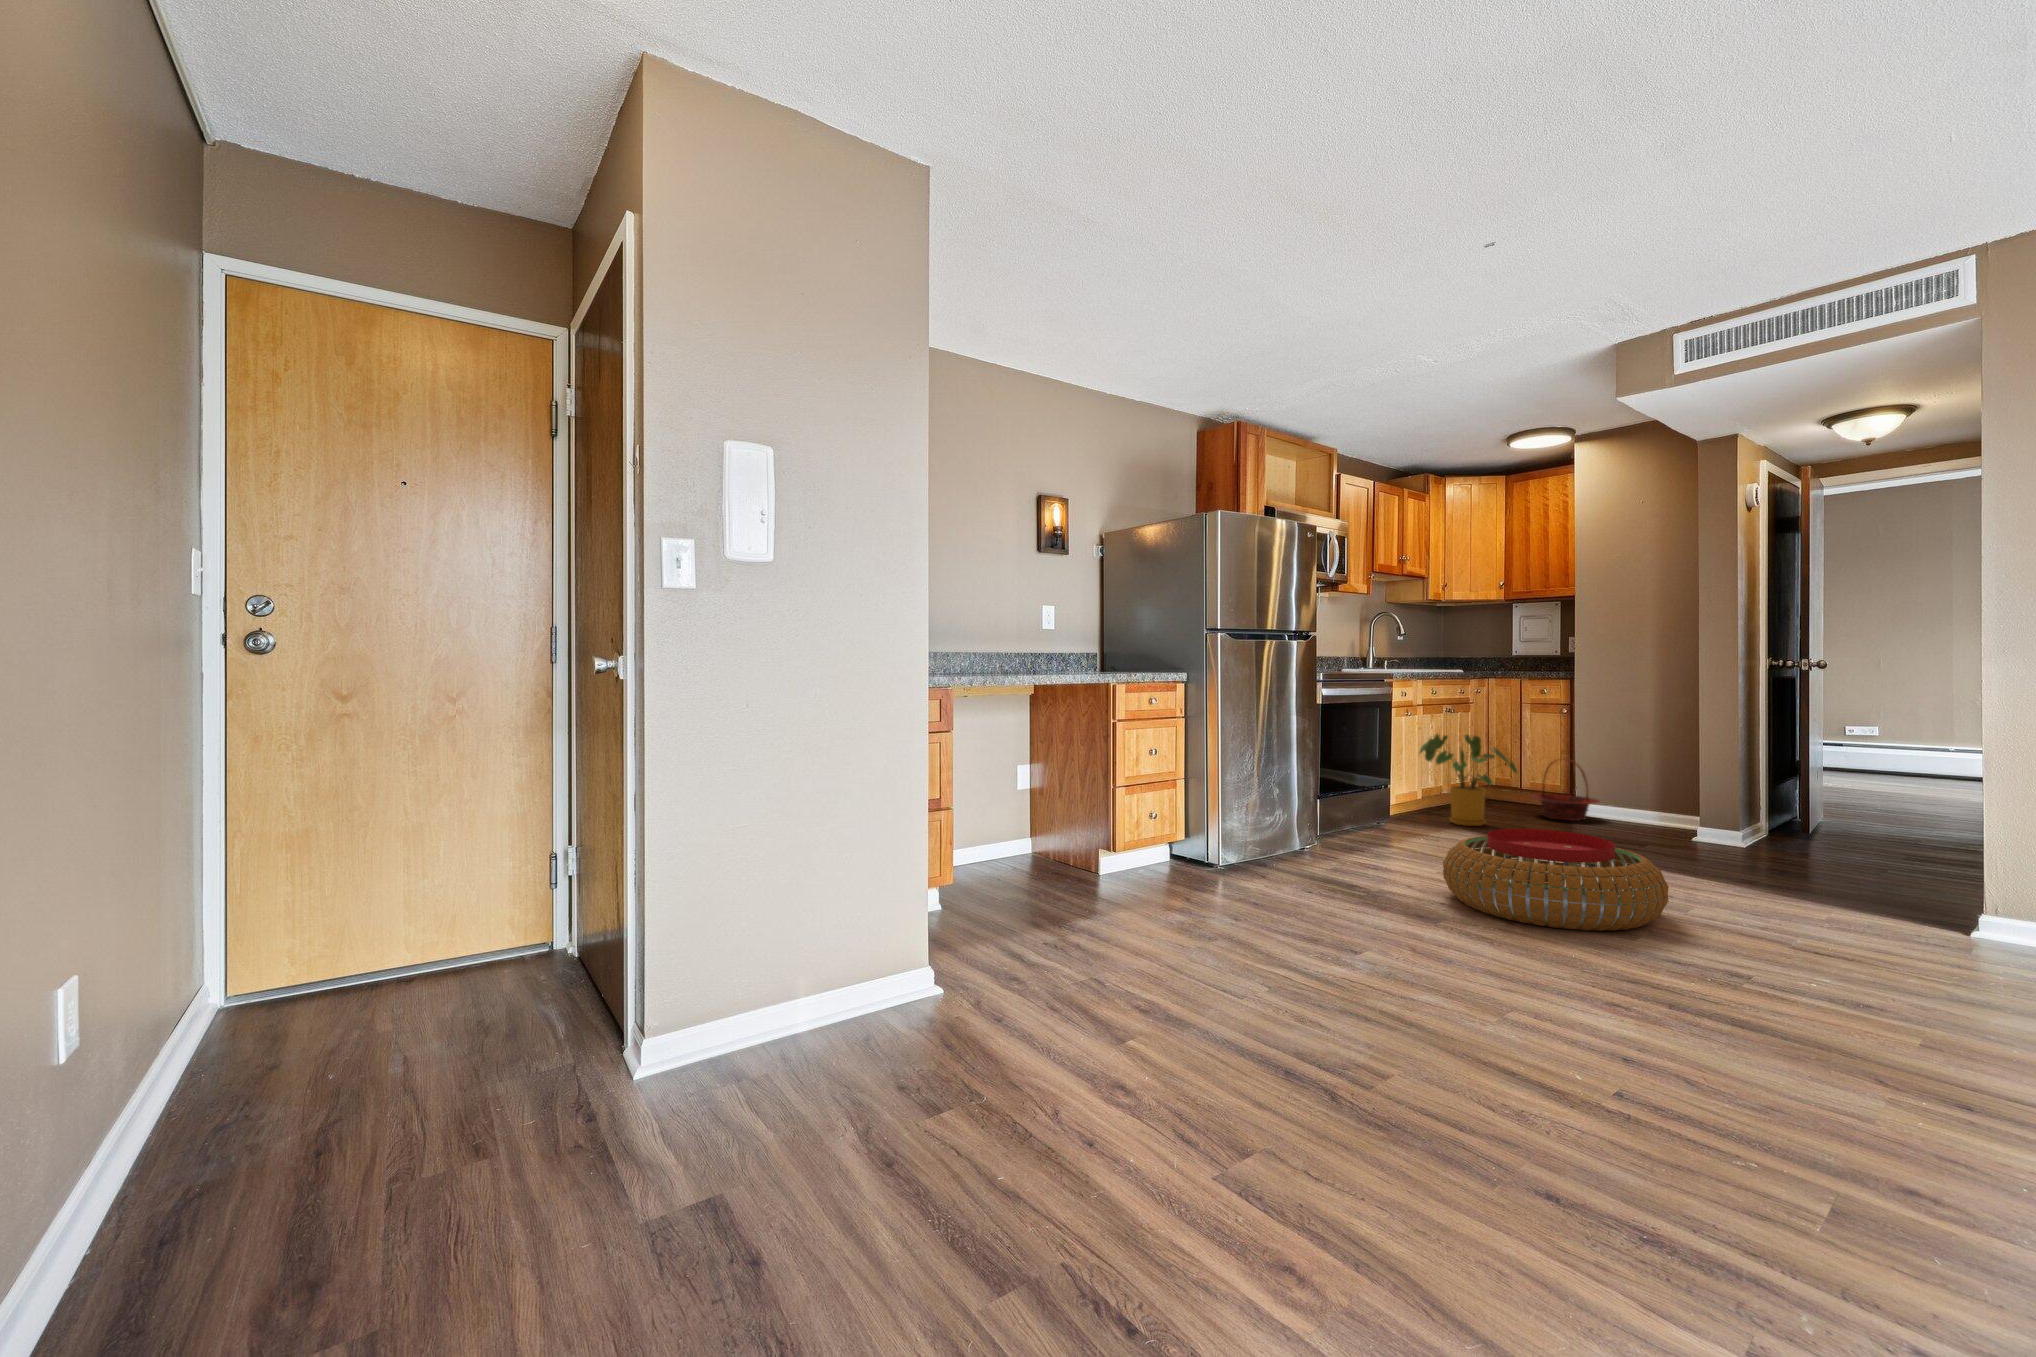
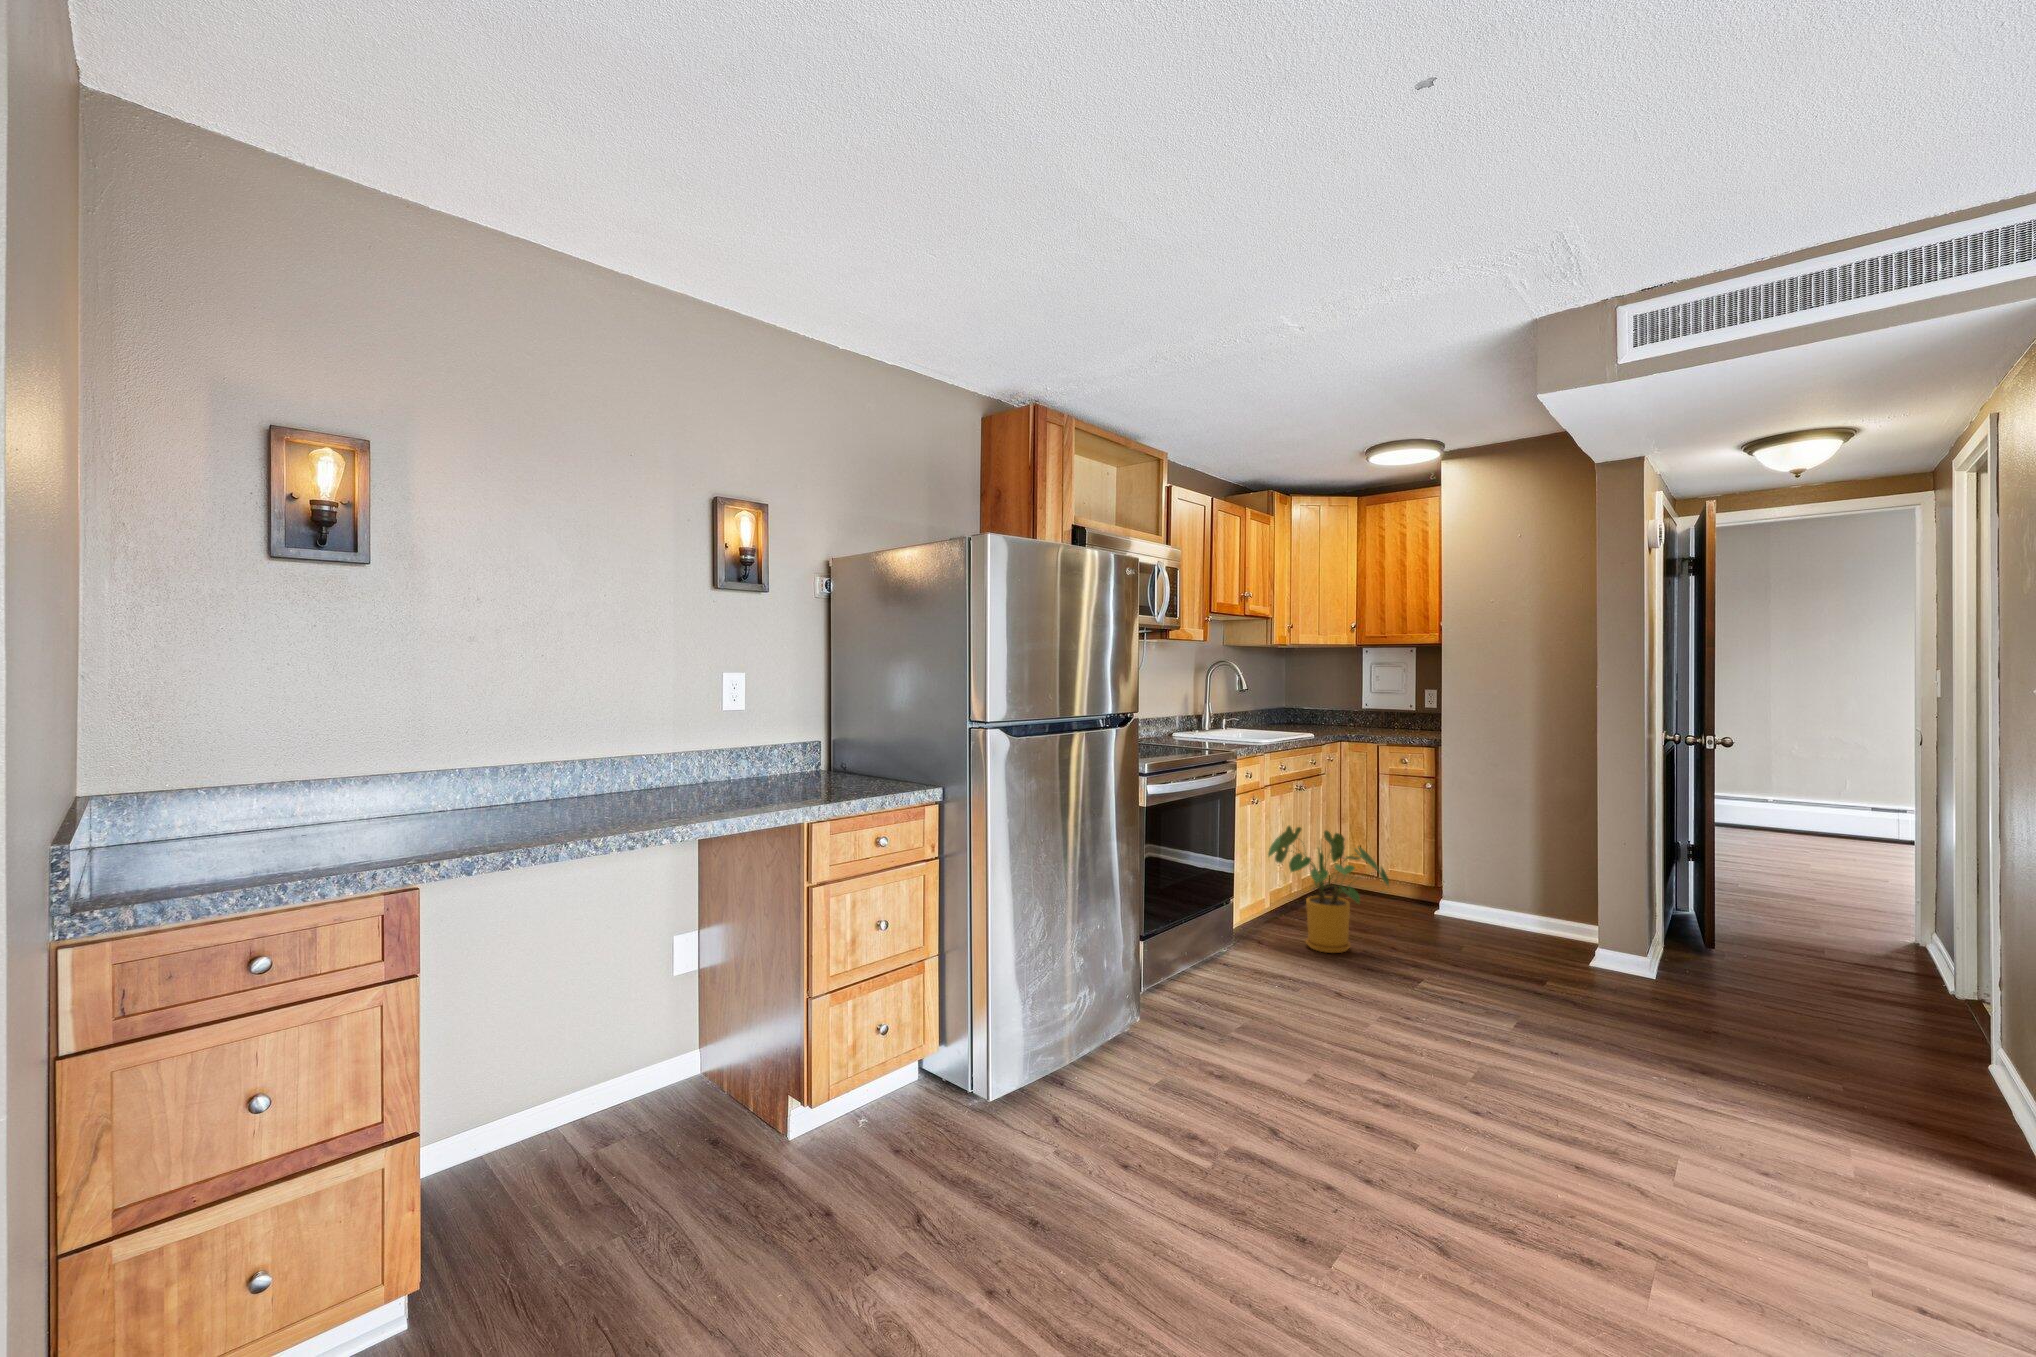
basket: present [1532,759,1599,821] -> none [1396,853,1479,933]
pouf: present [1443,829,1669,931] -> none [1329,1041,1677,1268]

